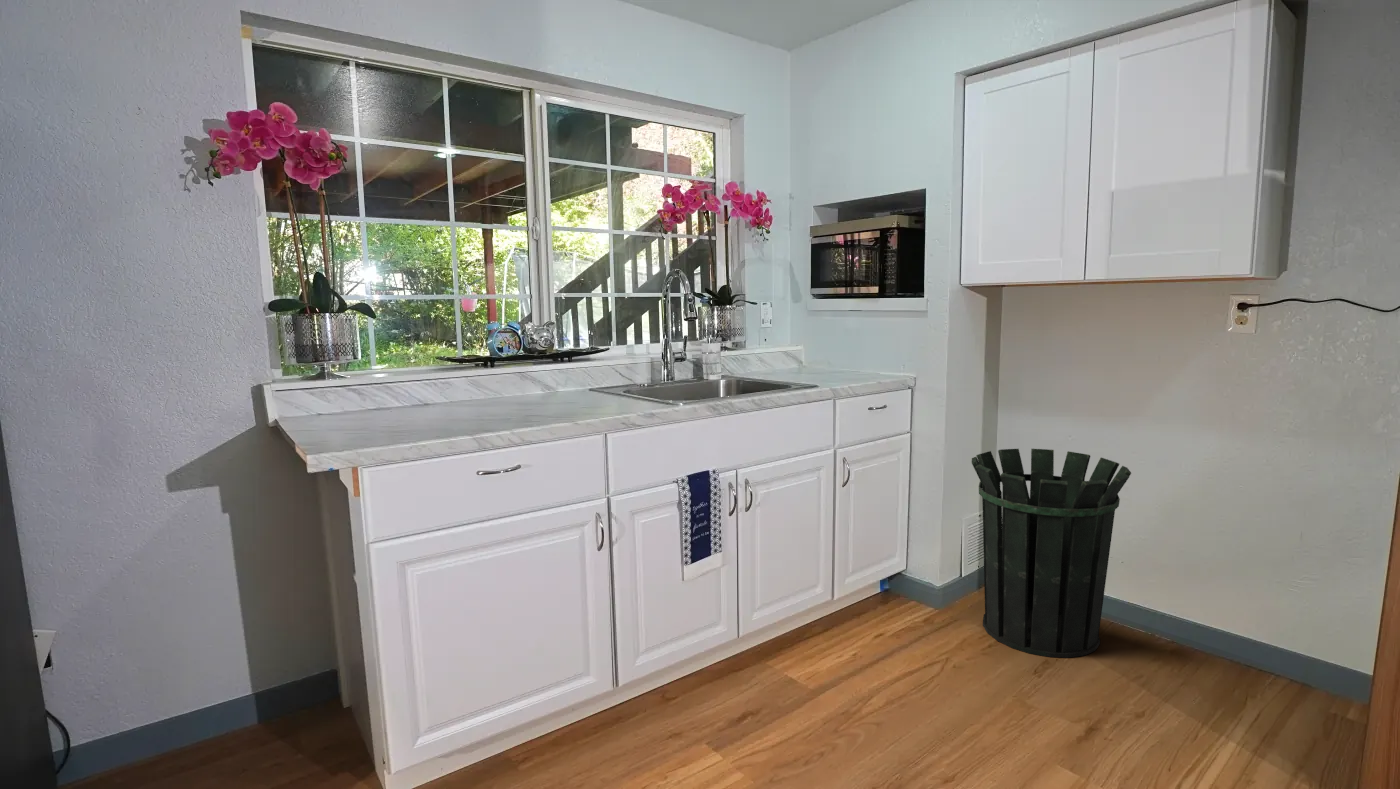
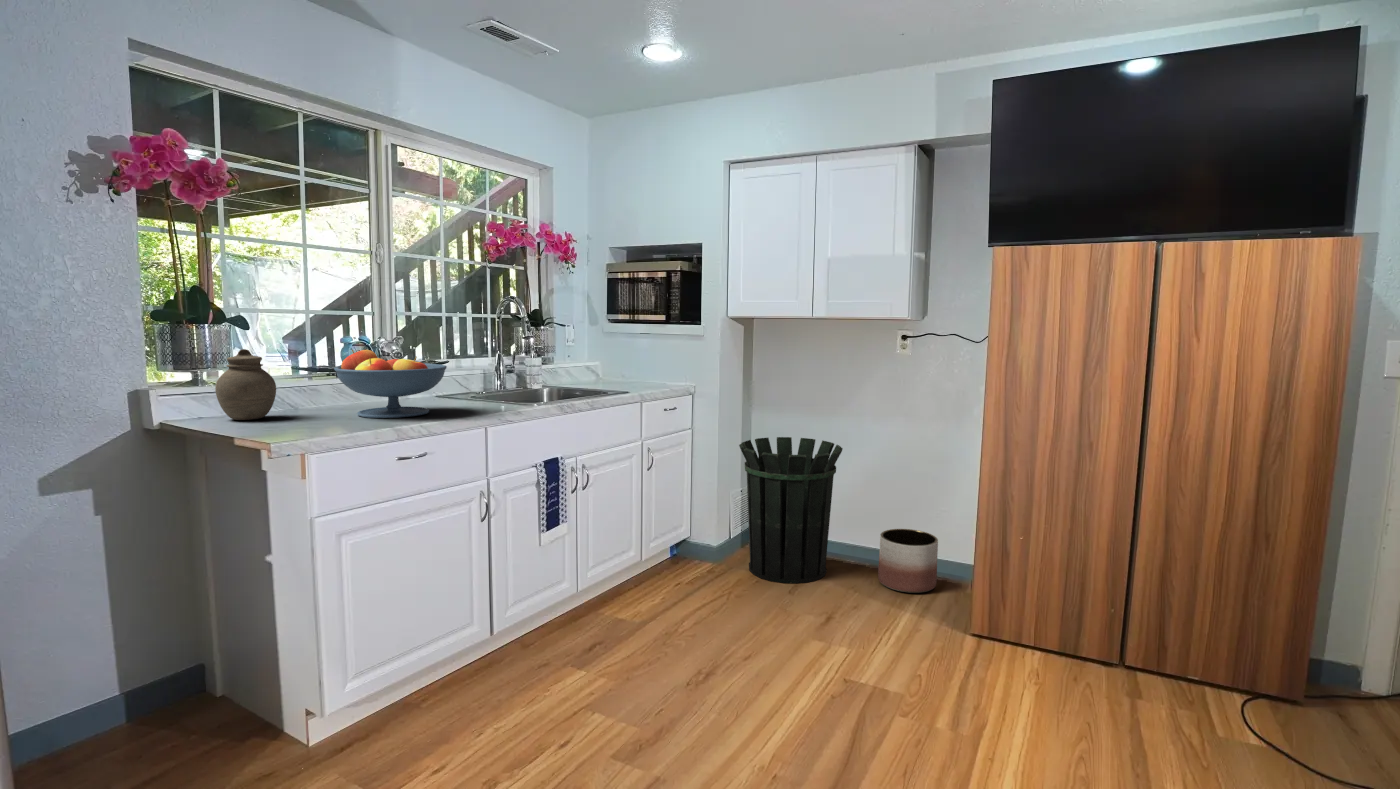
fruit bowl: none [436,340,562,421] -> present [334,350,447,418]
jar: none [320,341,382,419] -> present [215,349,276,420]
planter: none [1185,598,1297,706] -> present [878,529,938,593]

